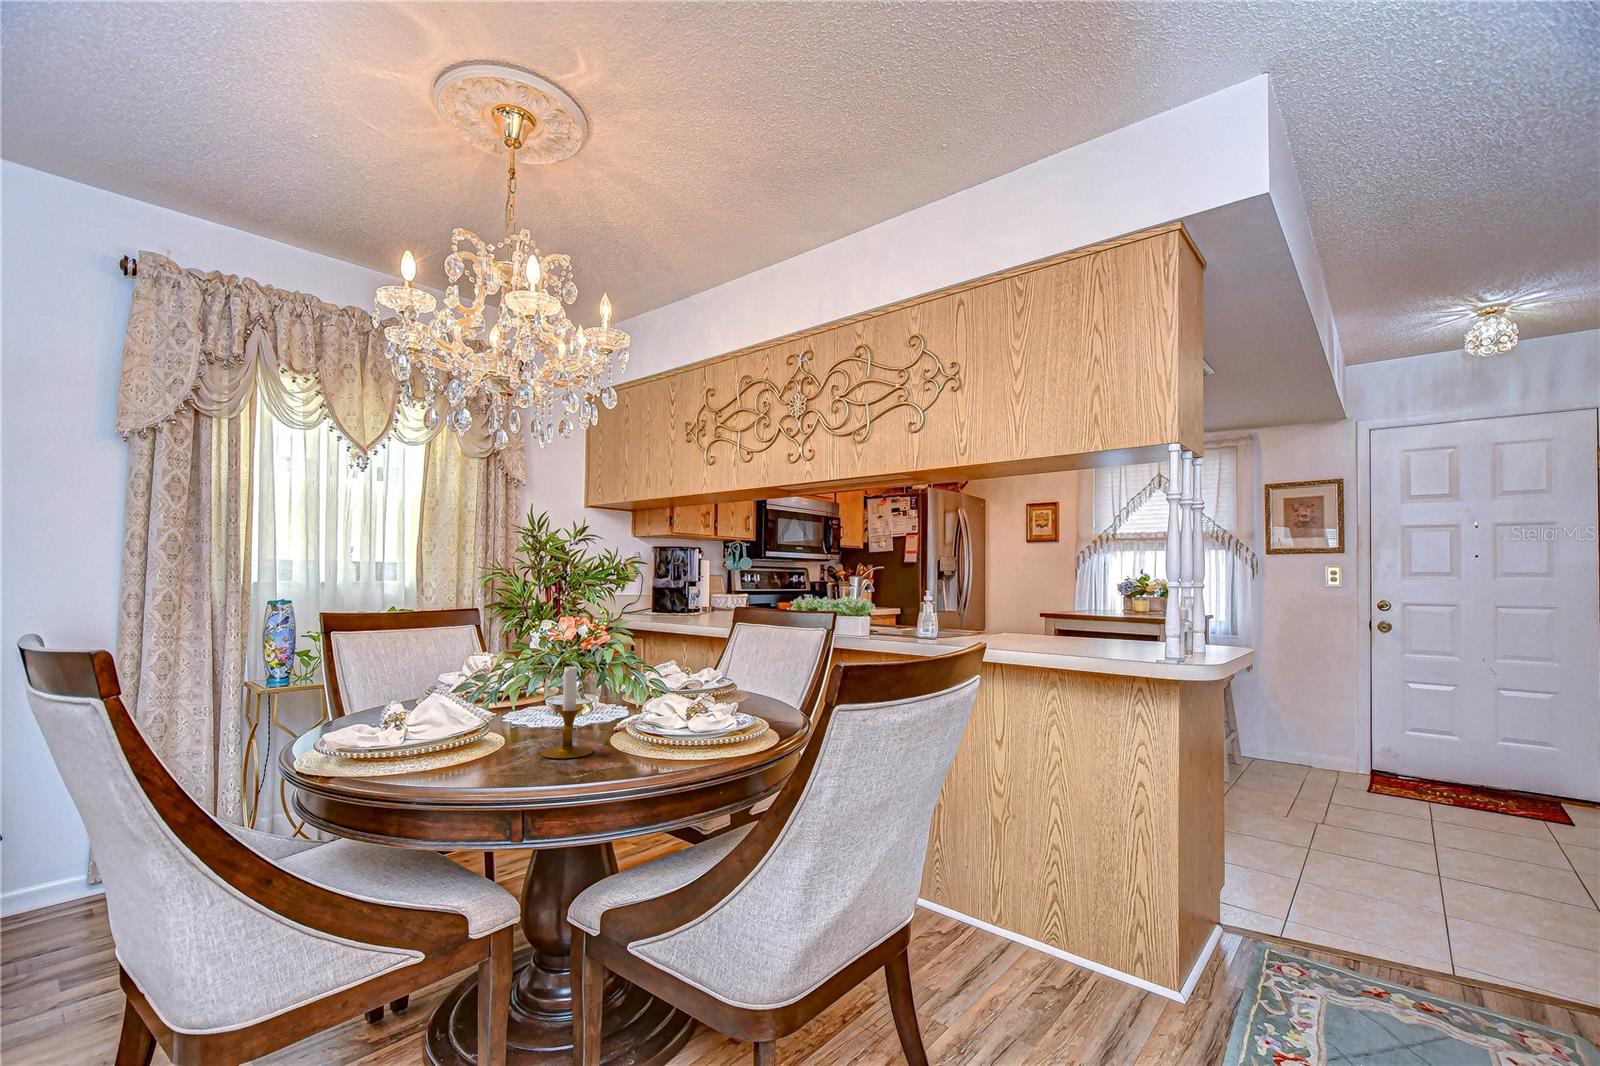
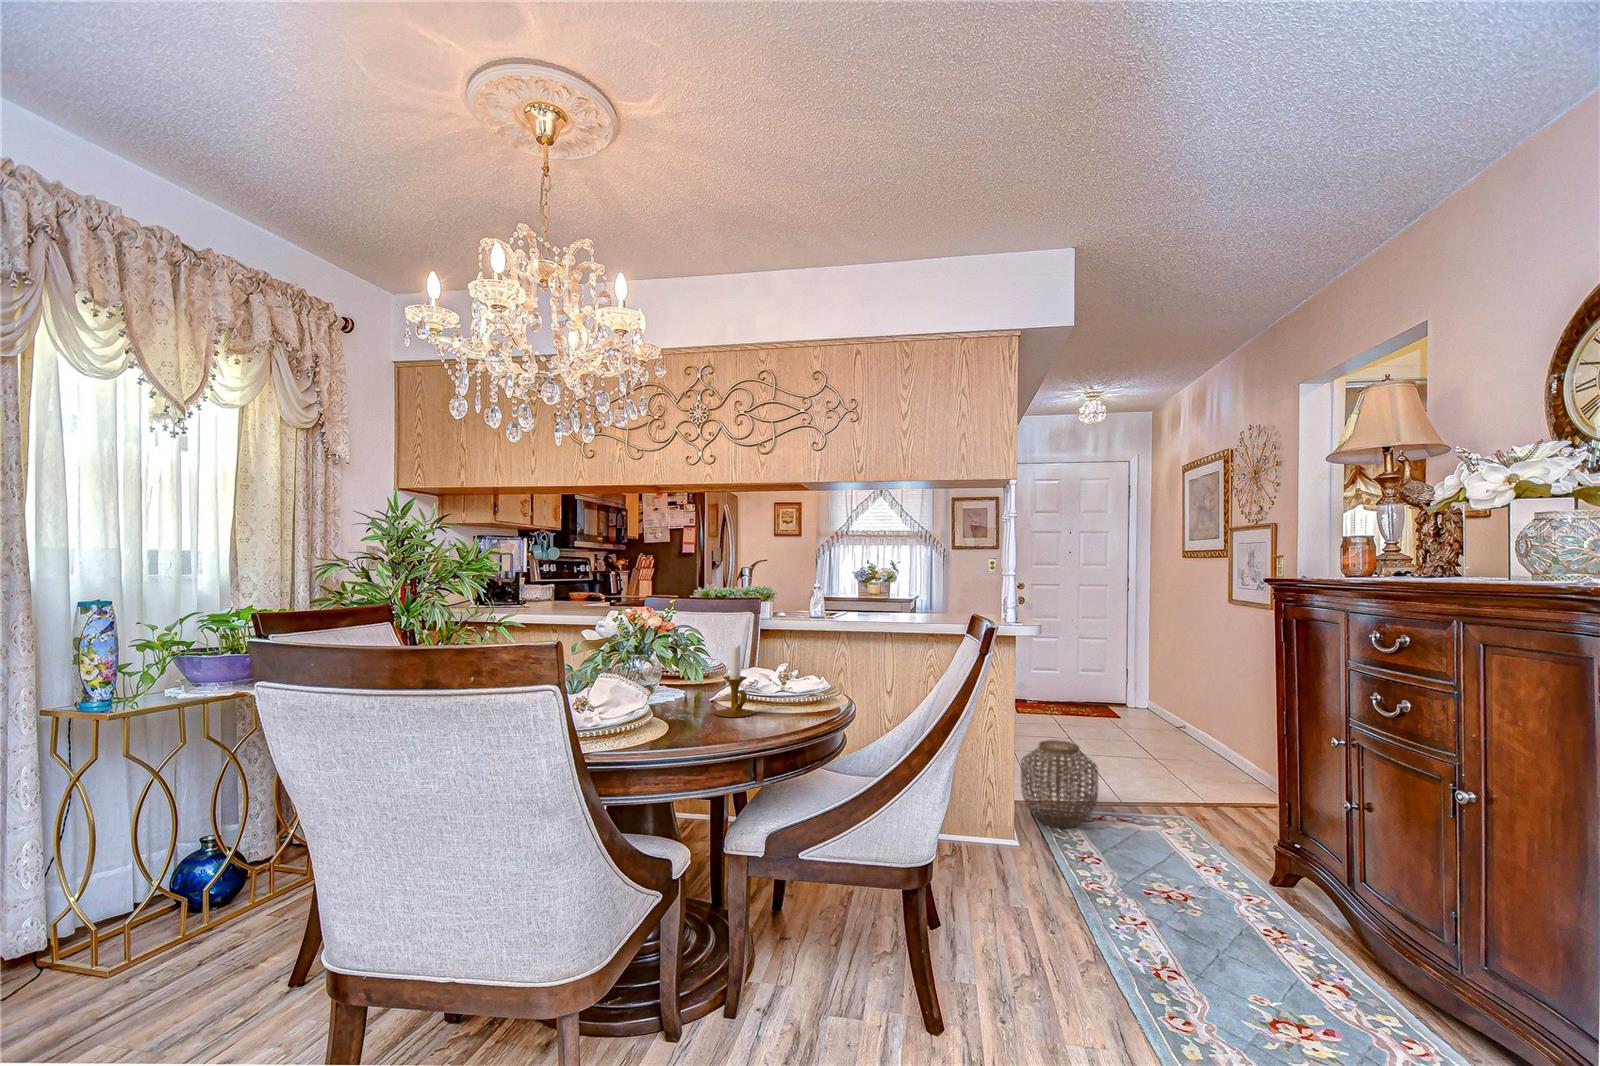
woven basket: none [1225,844,1365,994] -> present [1021,740,1098,828]

